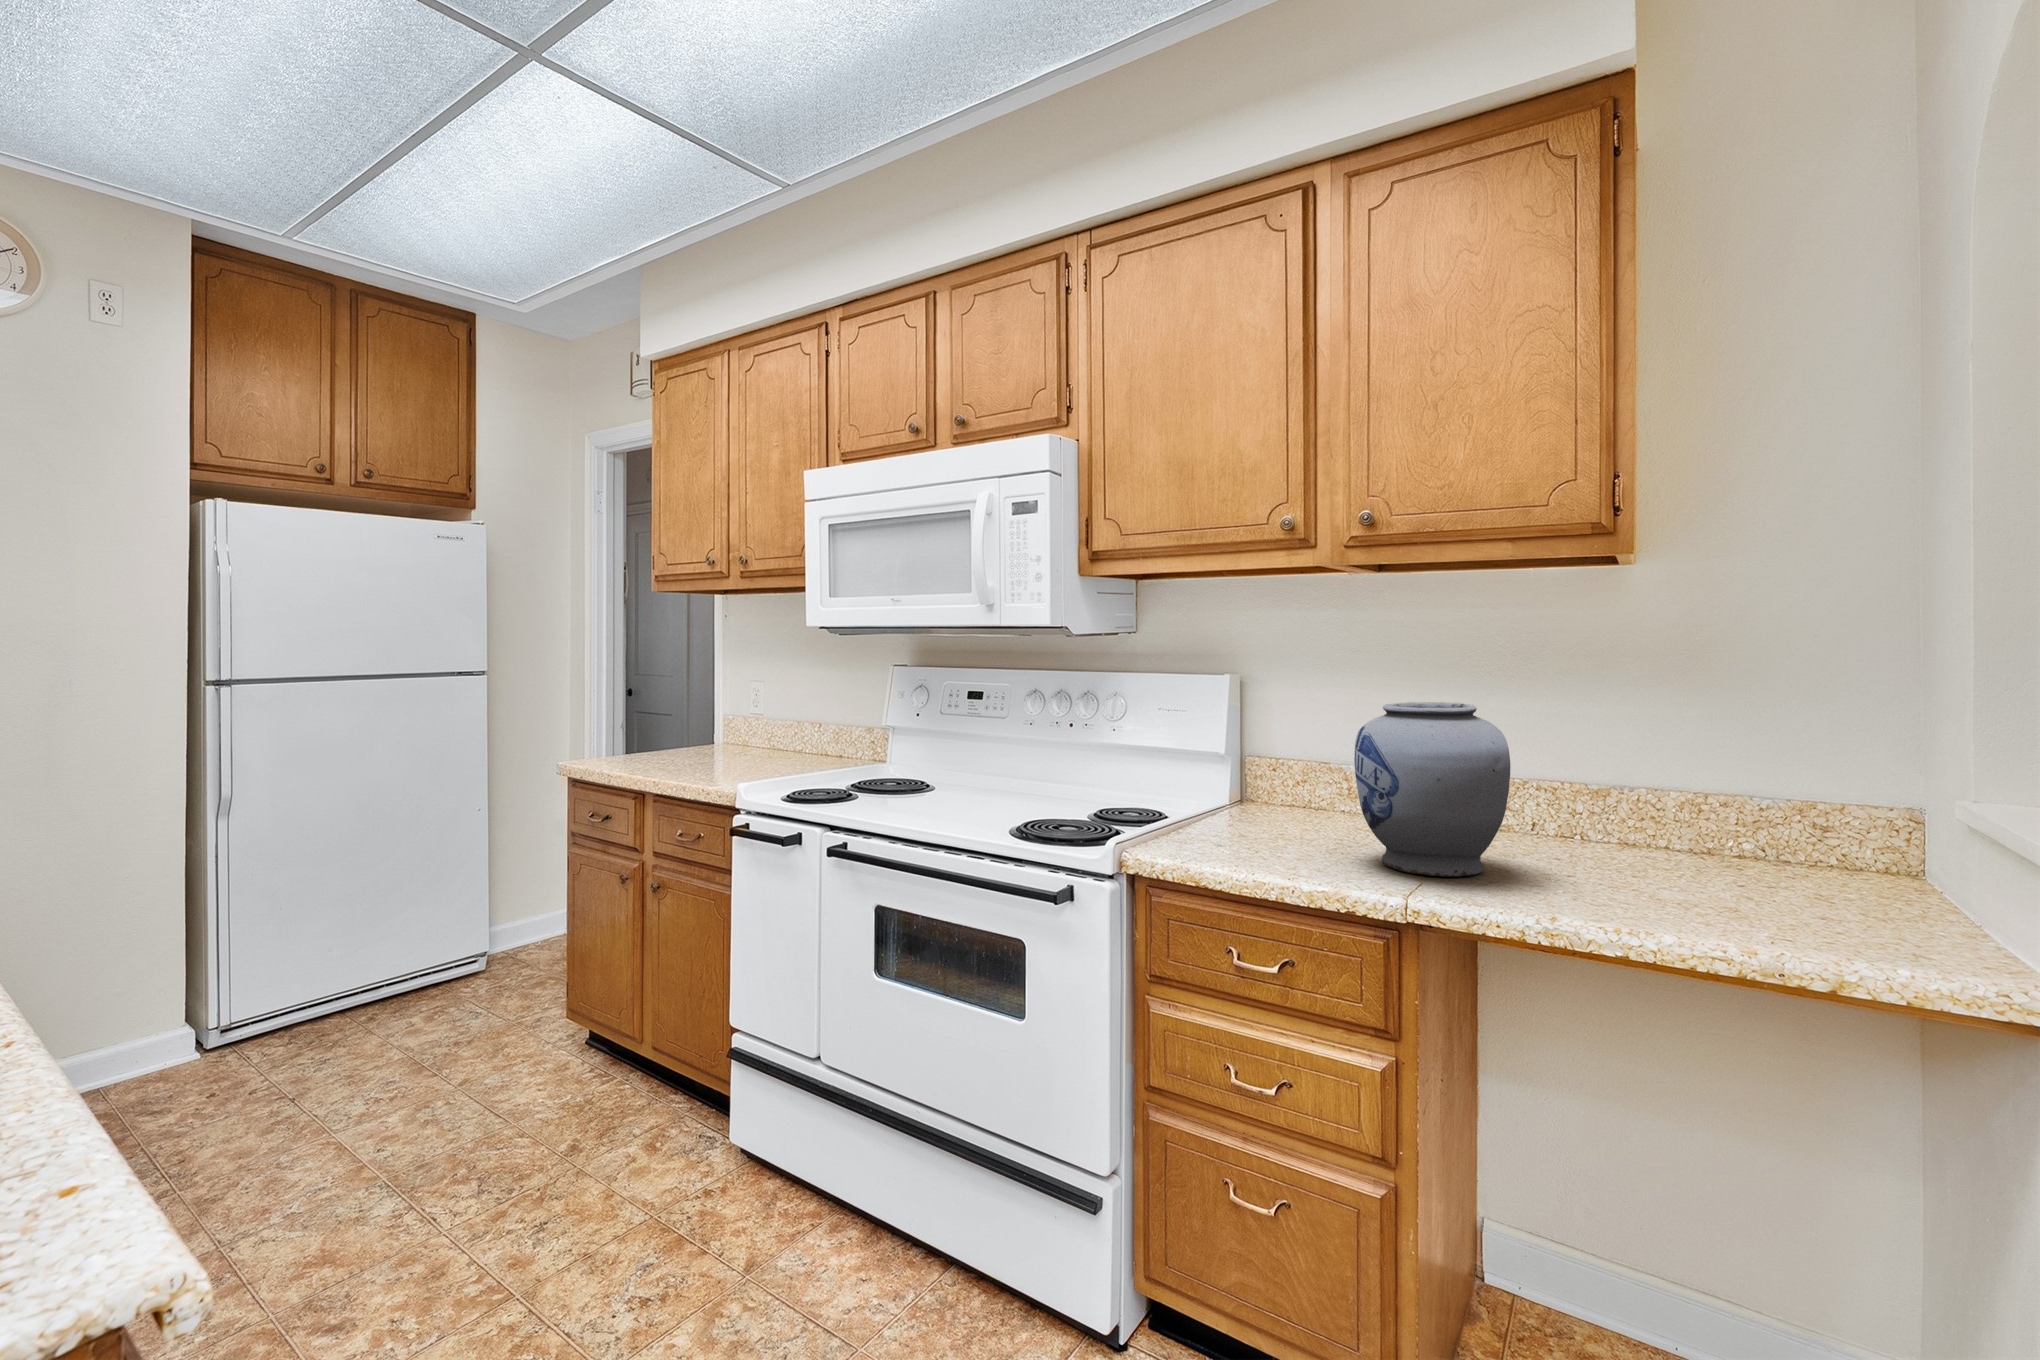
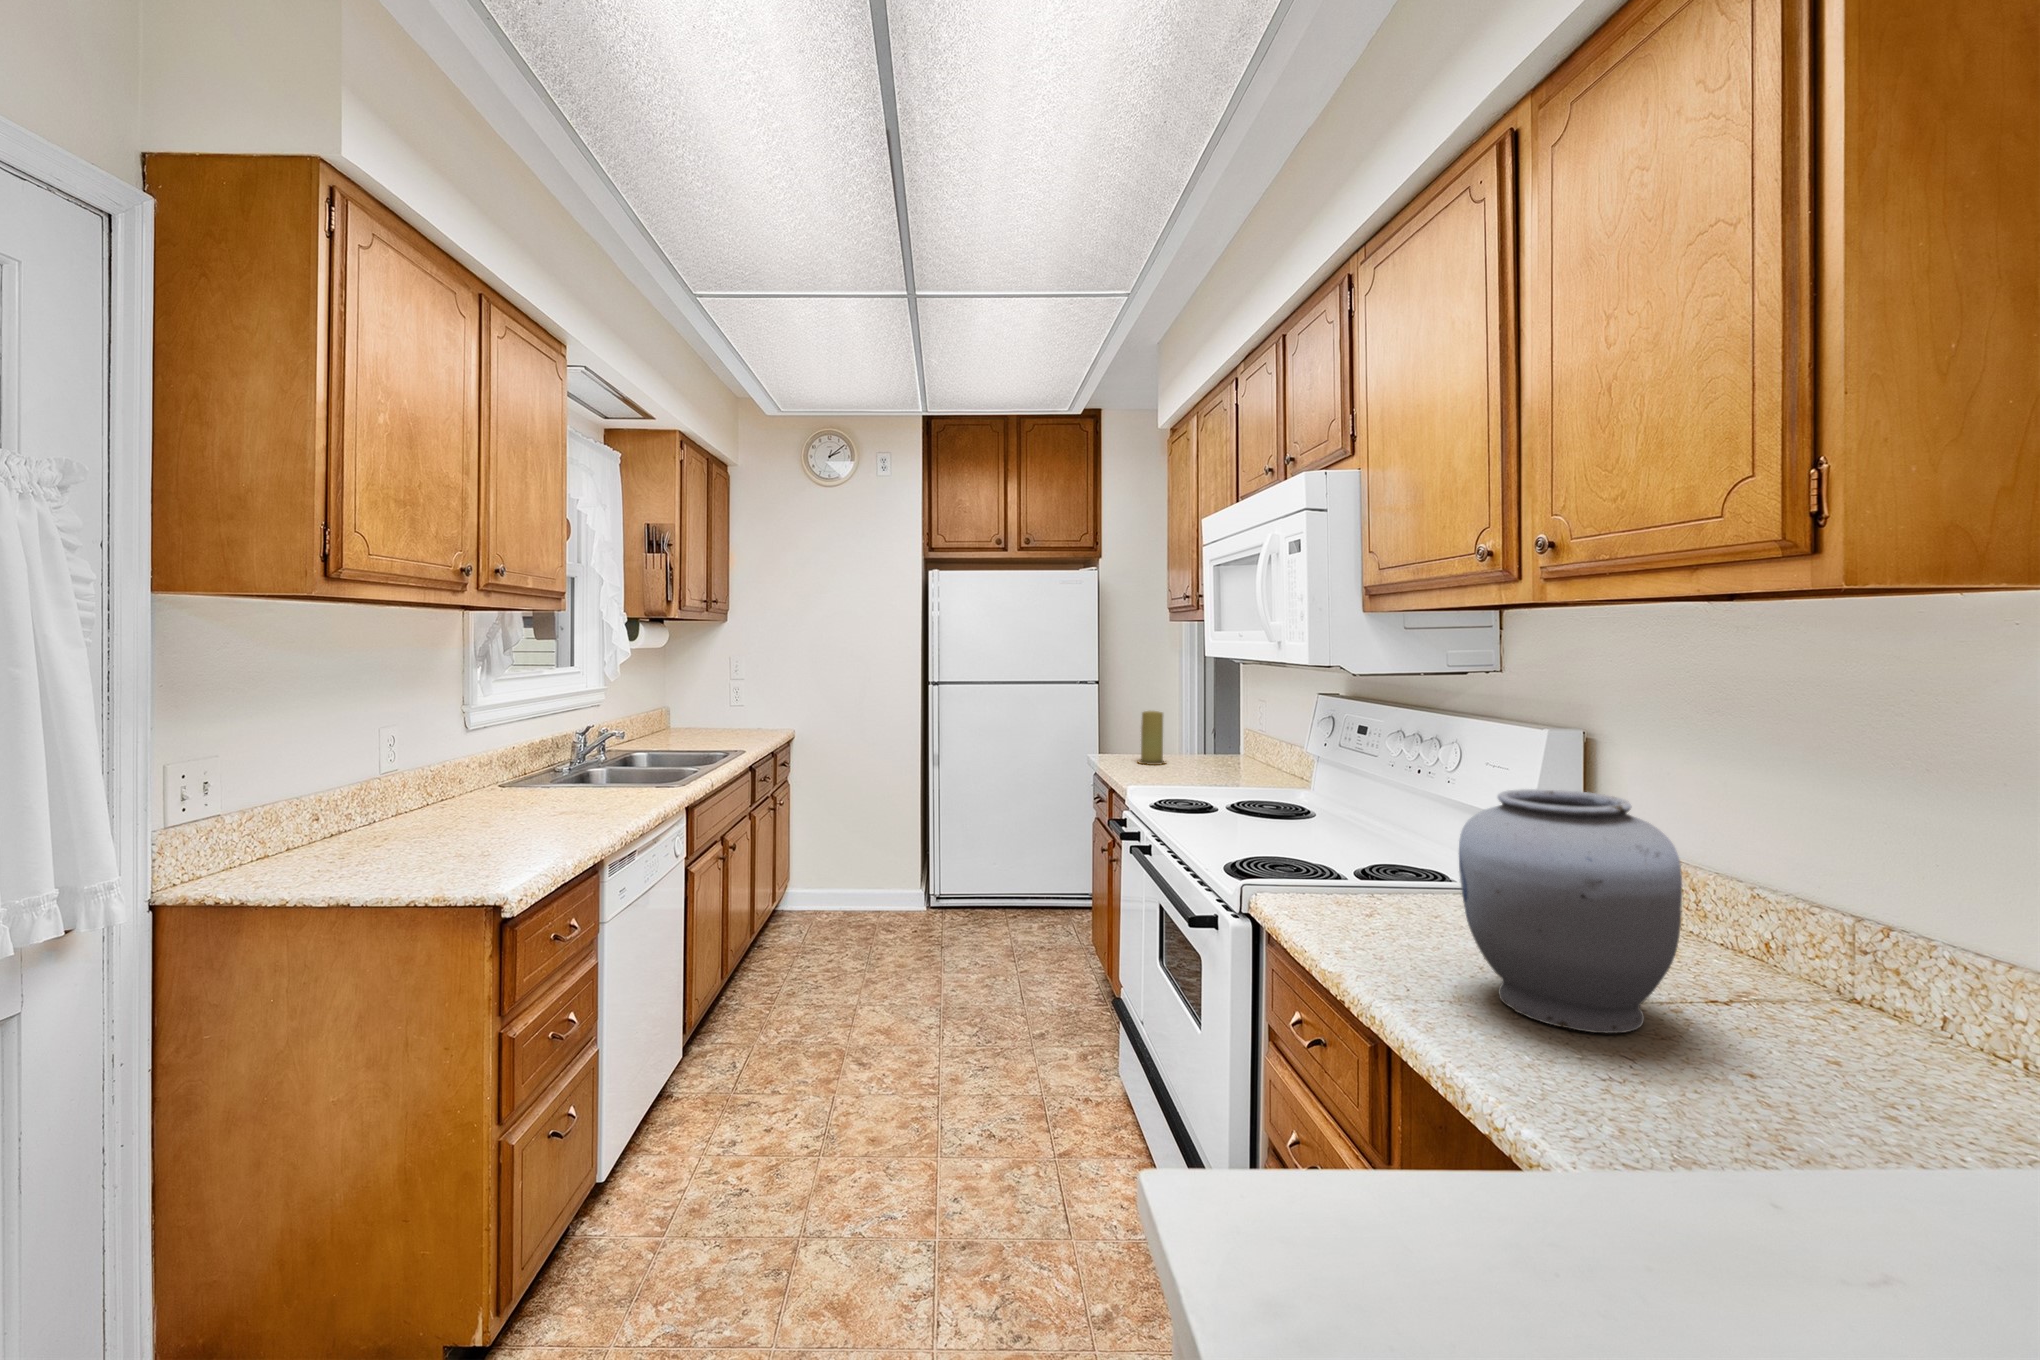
candle: none [641,699,679,766] -> present [1138,711,1166,765]

